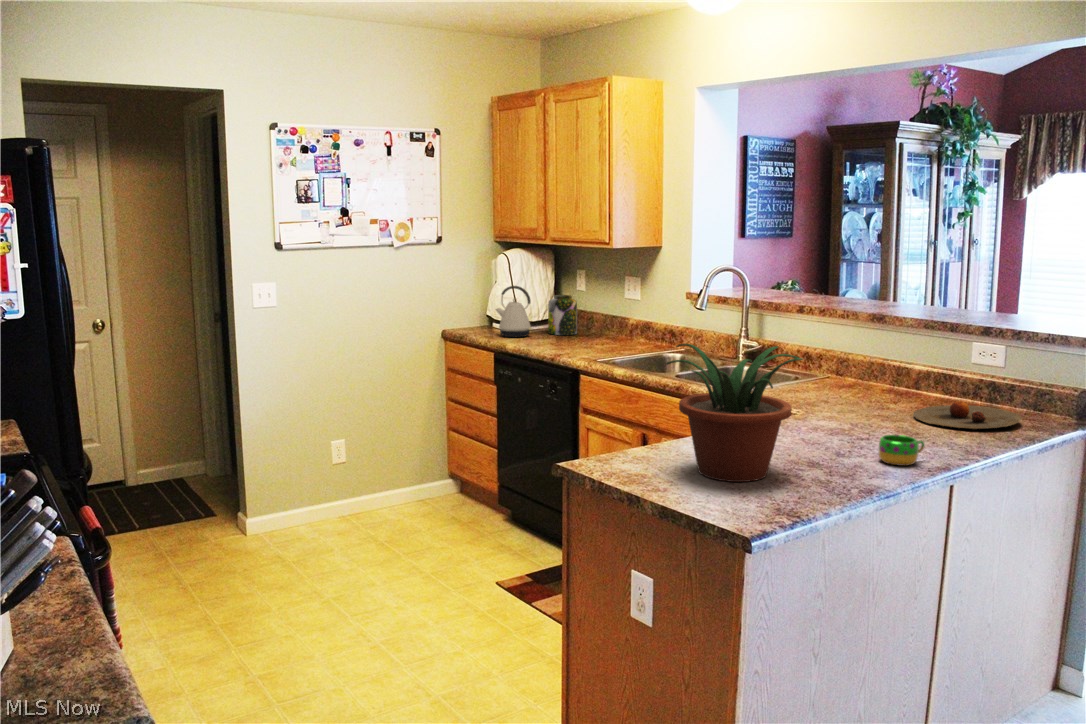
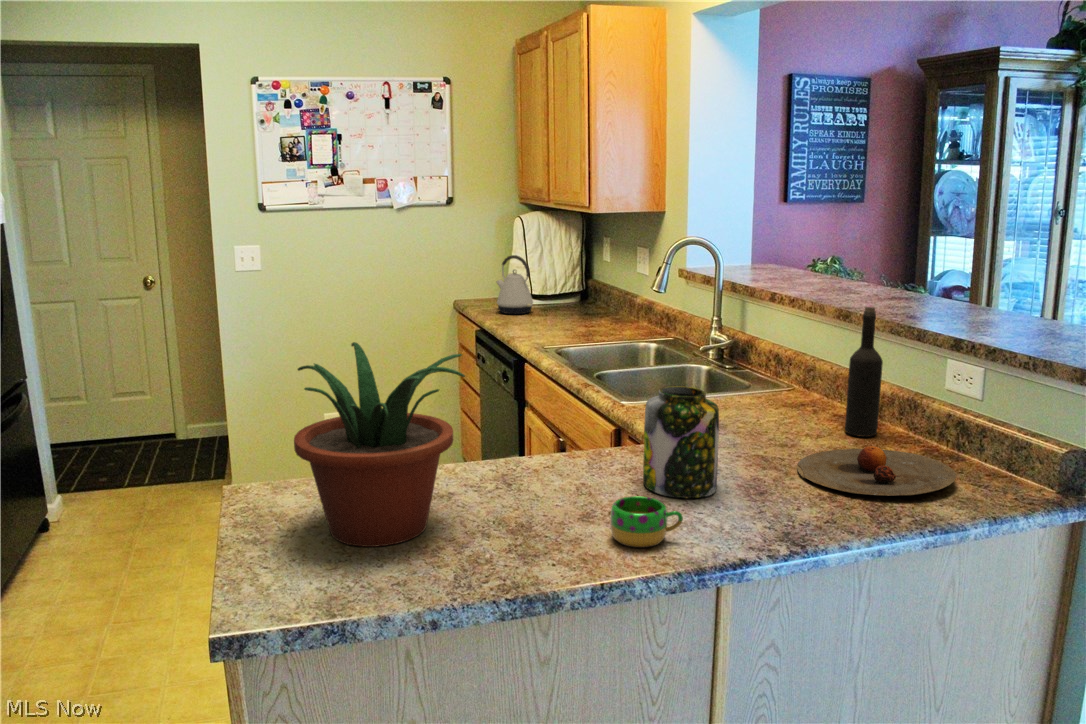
jar: present [548,295,577,335] -> present [643,386,719,498]
wine bottle: none [906,311,932,401] -> present [845,307,883,437]

